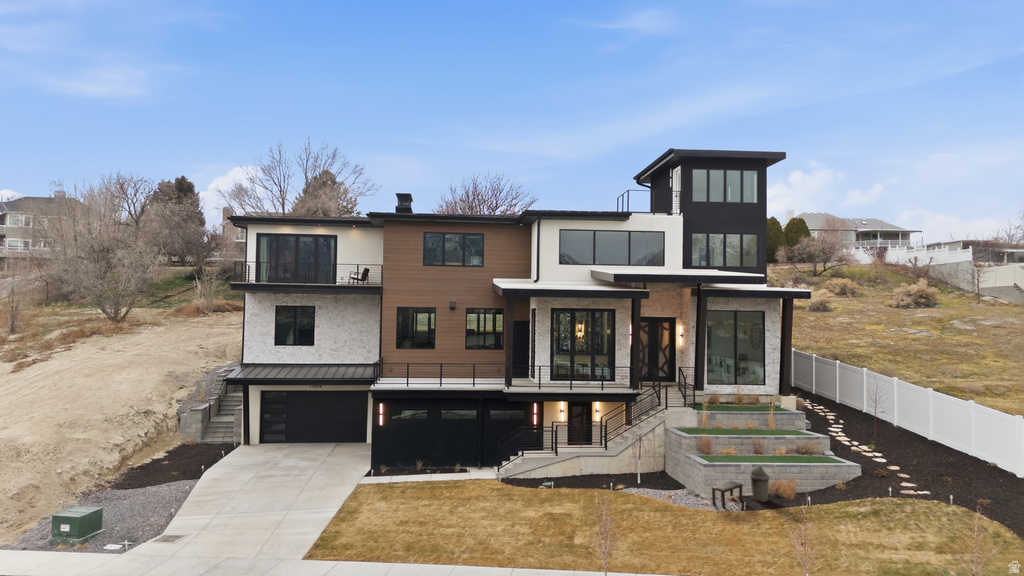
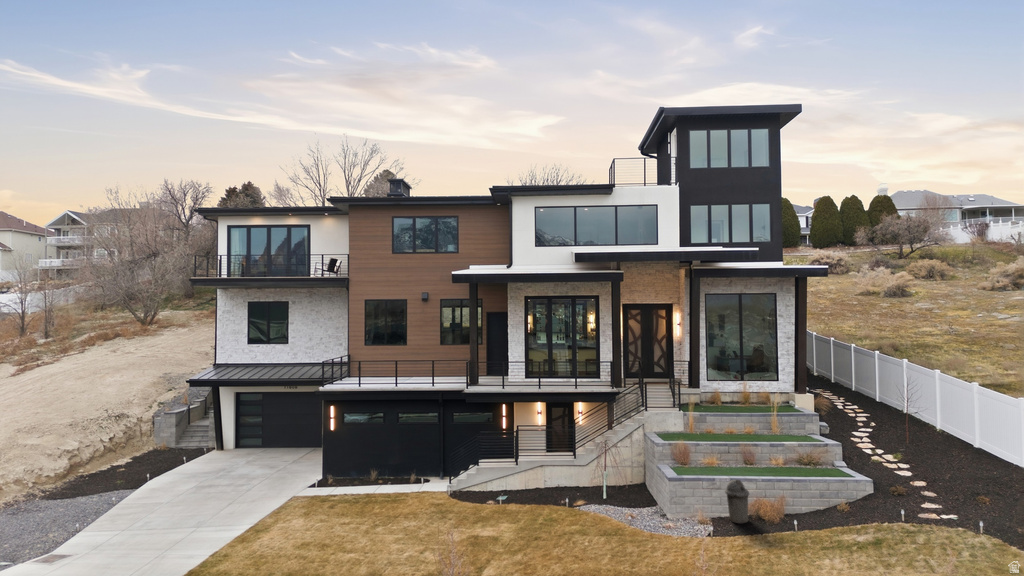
bench: present [712,481,743,507] -> none [675,496,715,529]

